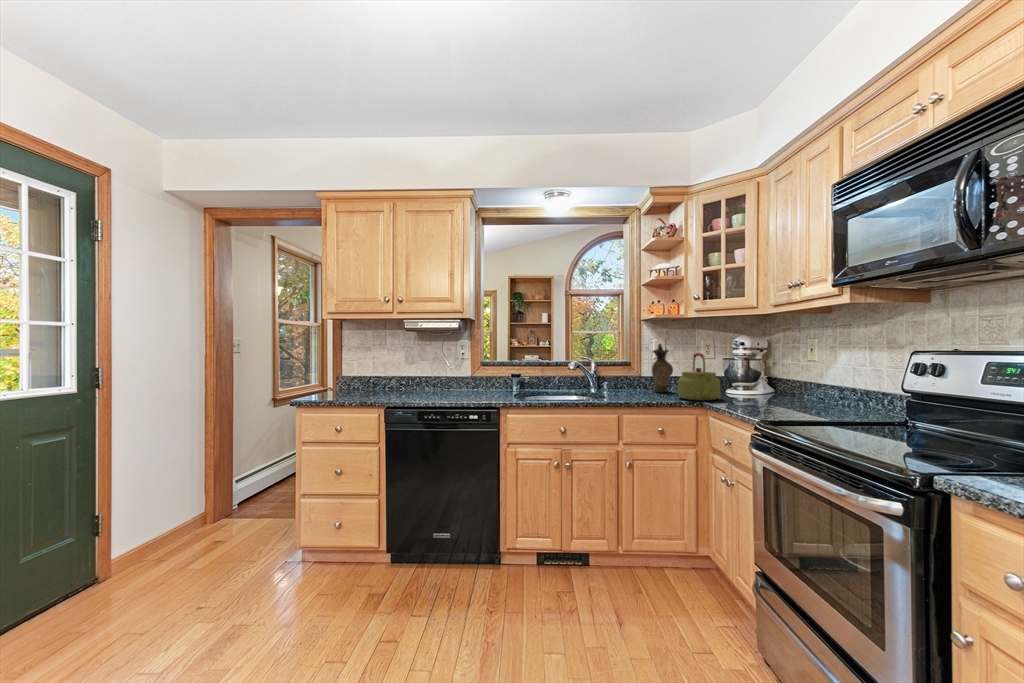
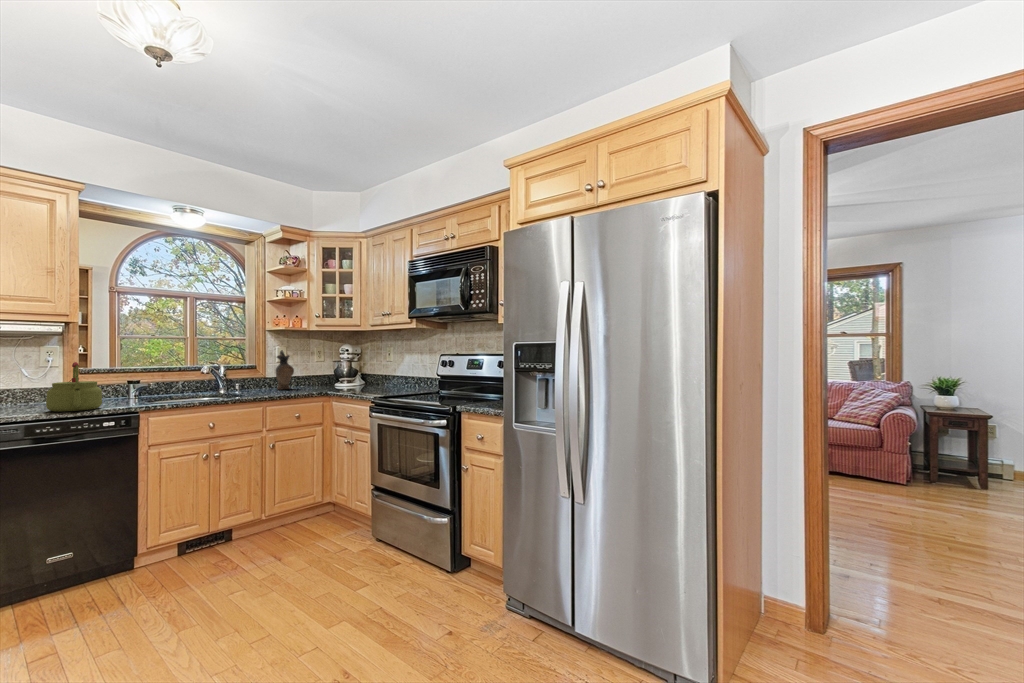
kettle: present [678,353,720,400] -> present [46,362,102,412]

